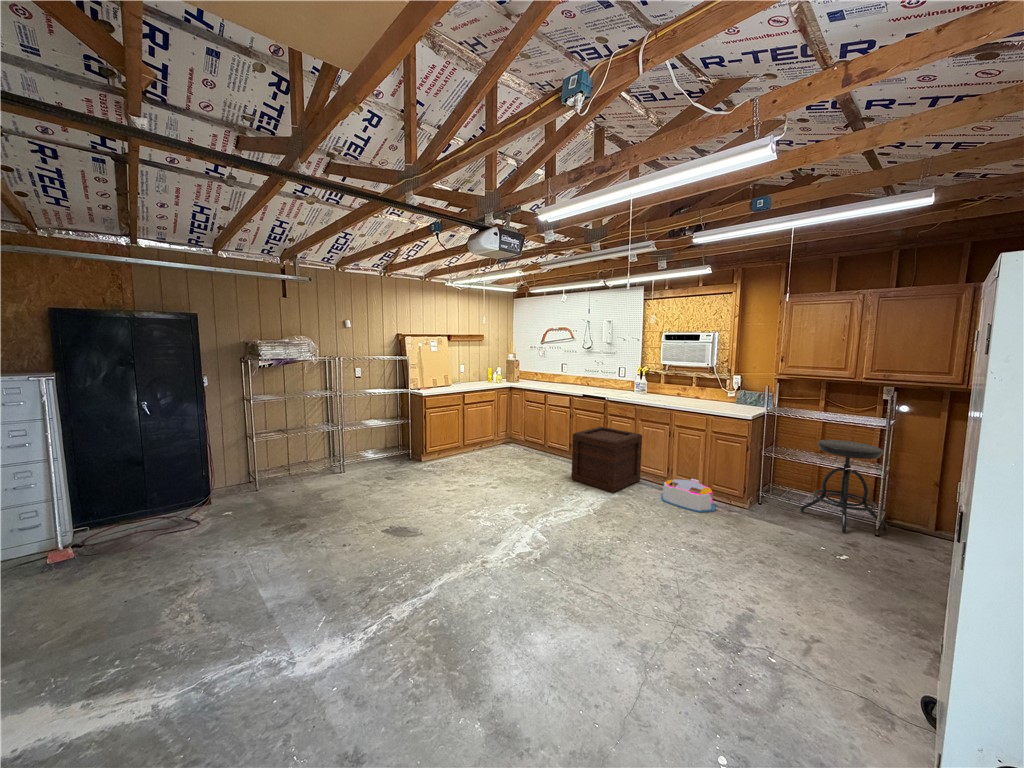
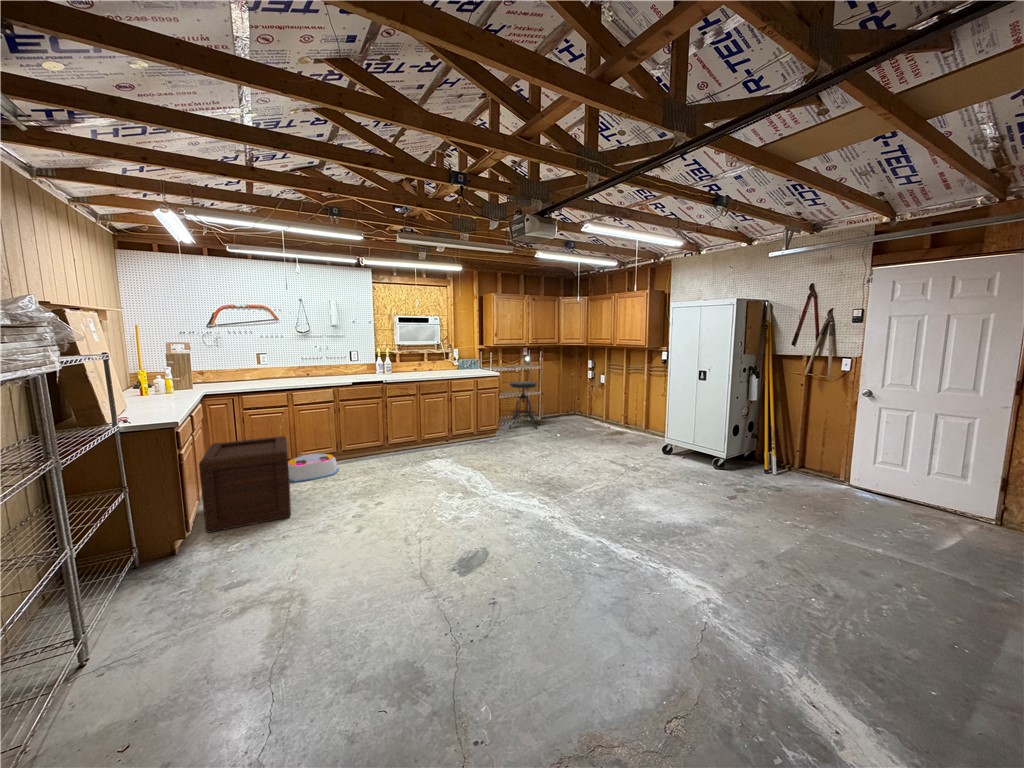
wooden crate: present [572,427,642,493] -> present [199,436,291,532]
storage bin: present [661,479,716,513] -> present [288,454,339,482]

